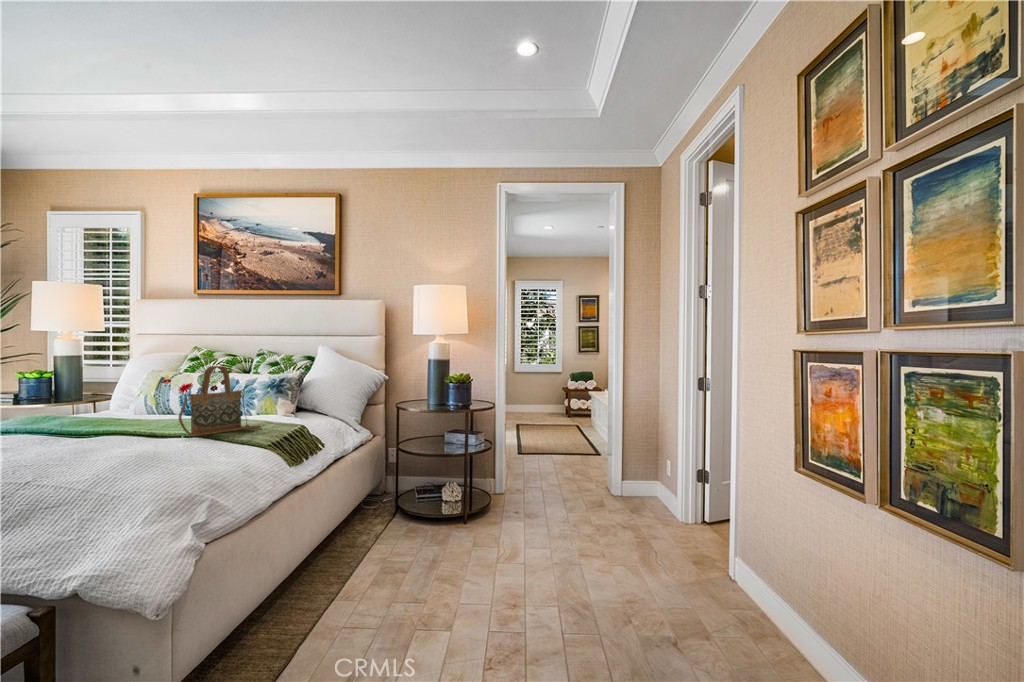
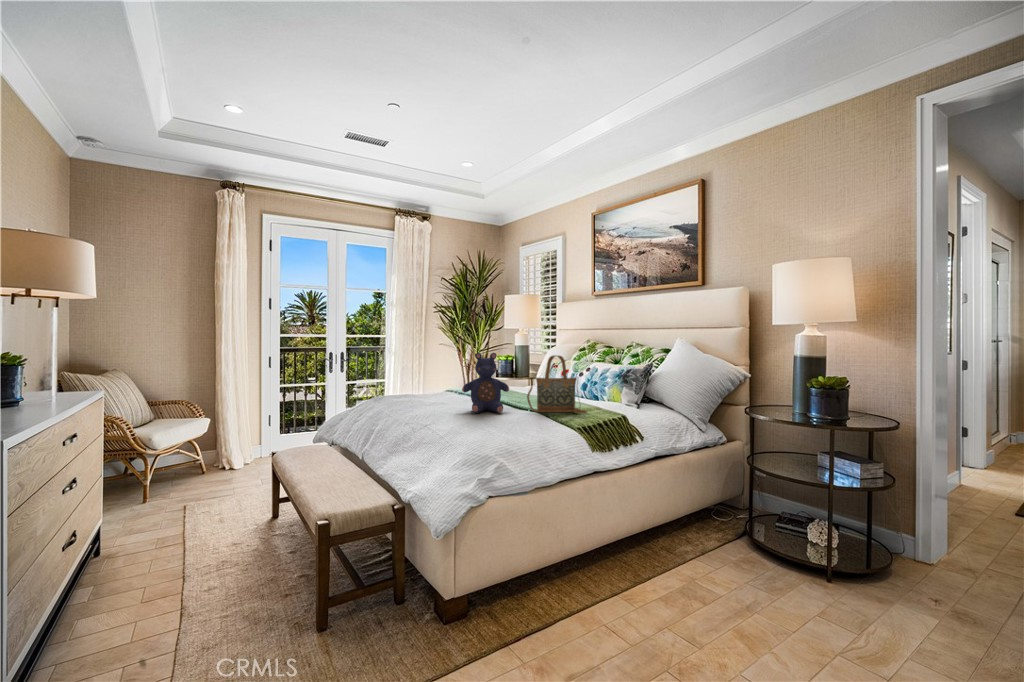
teddy bear: none [64,366,148,451] -> present [462,353,509,413]

